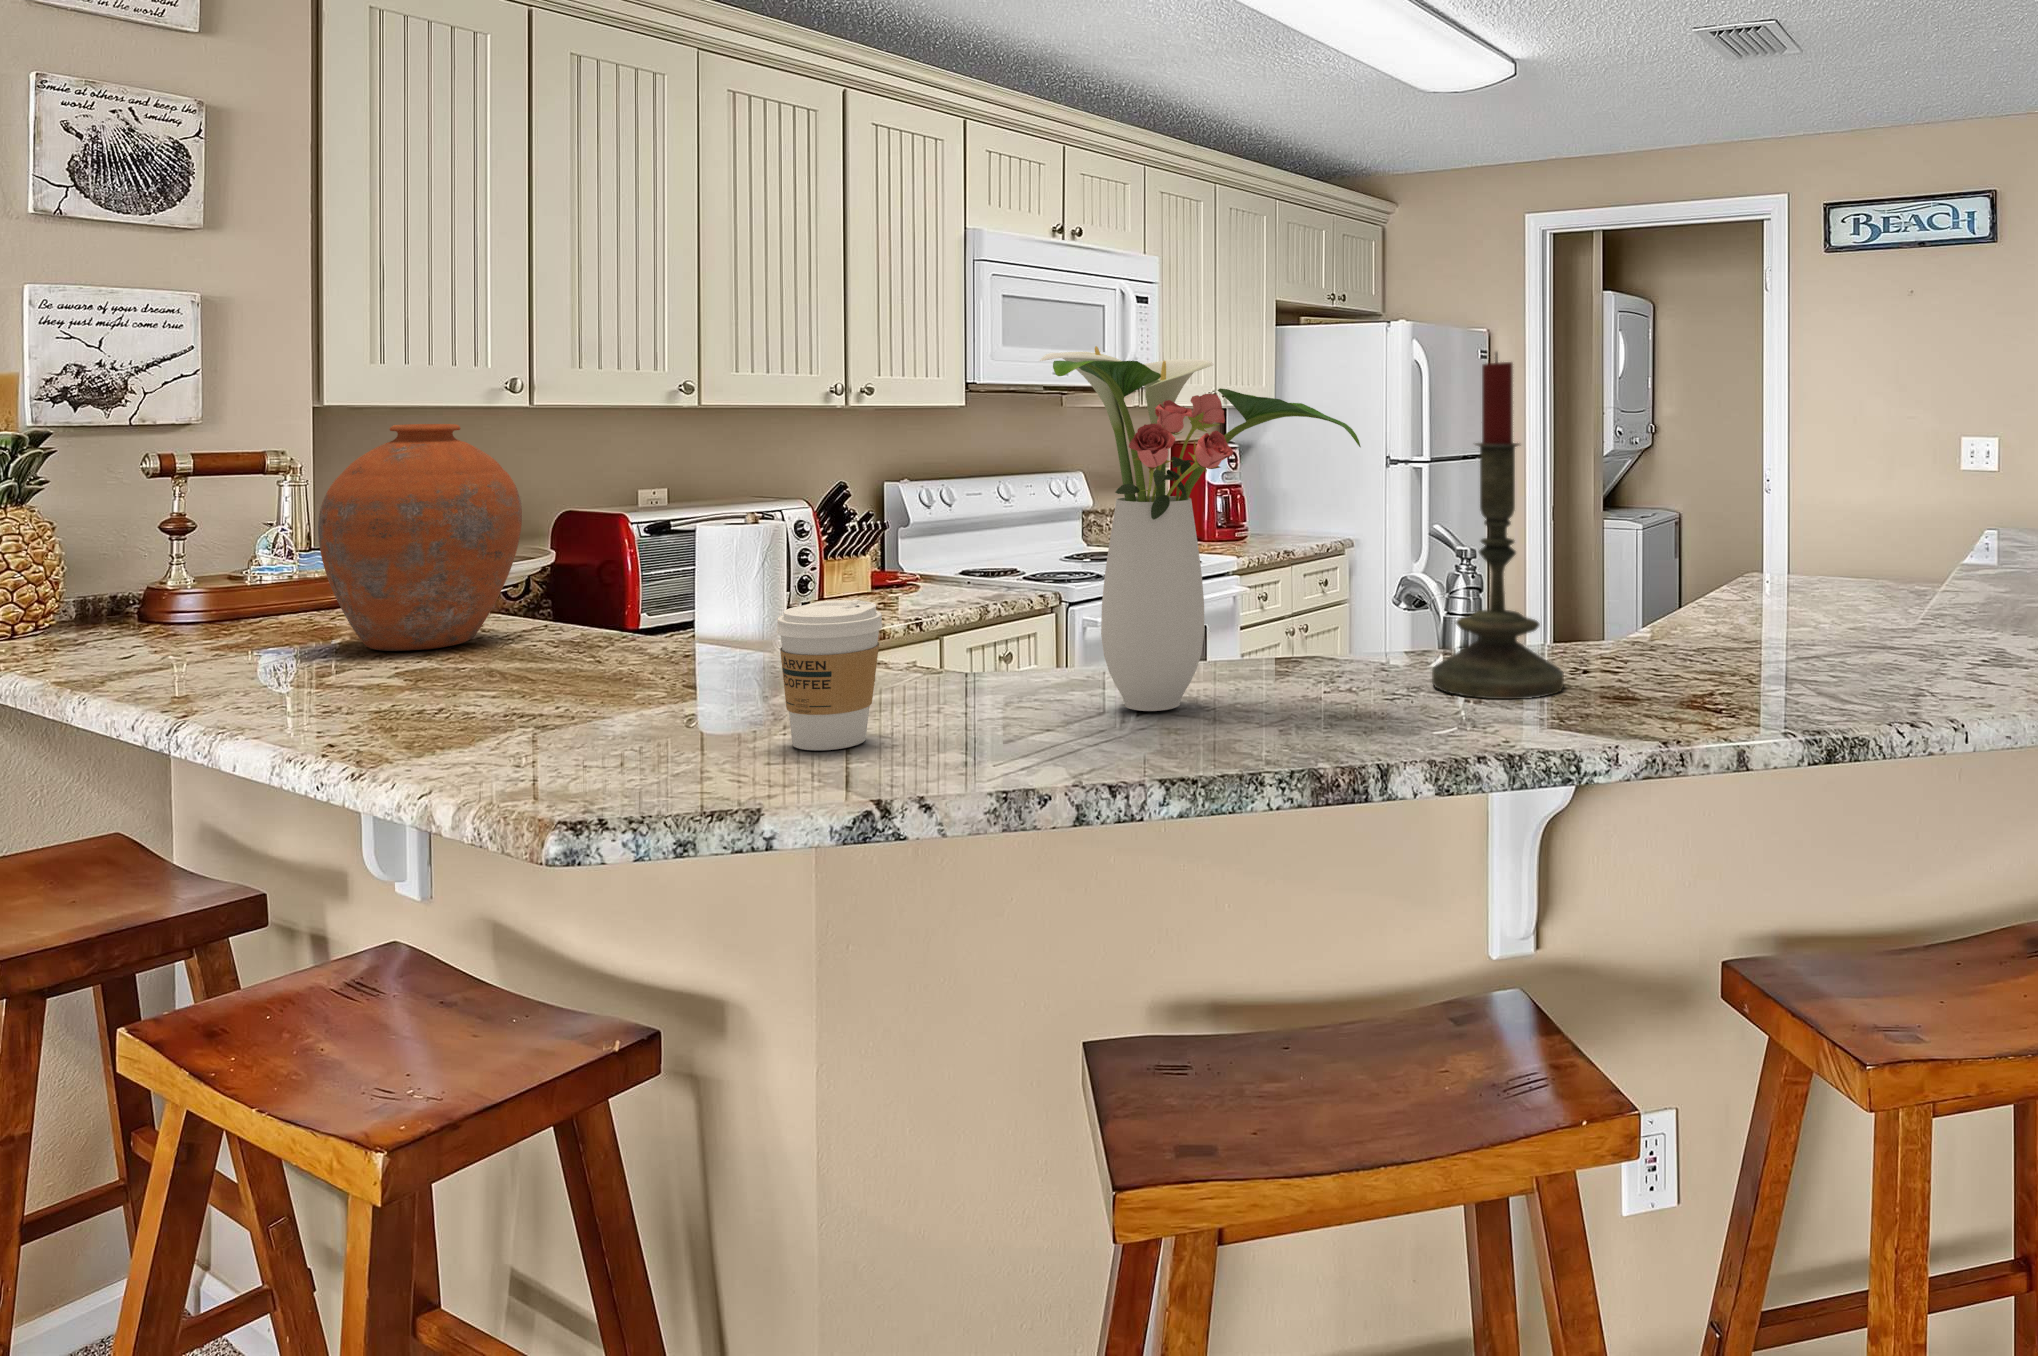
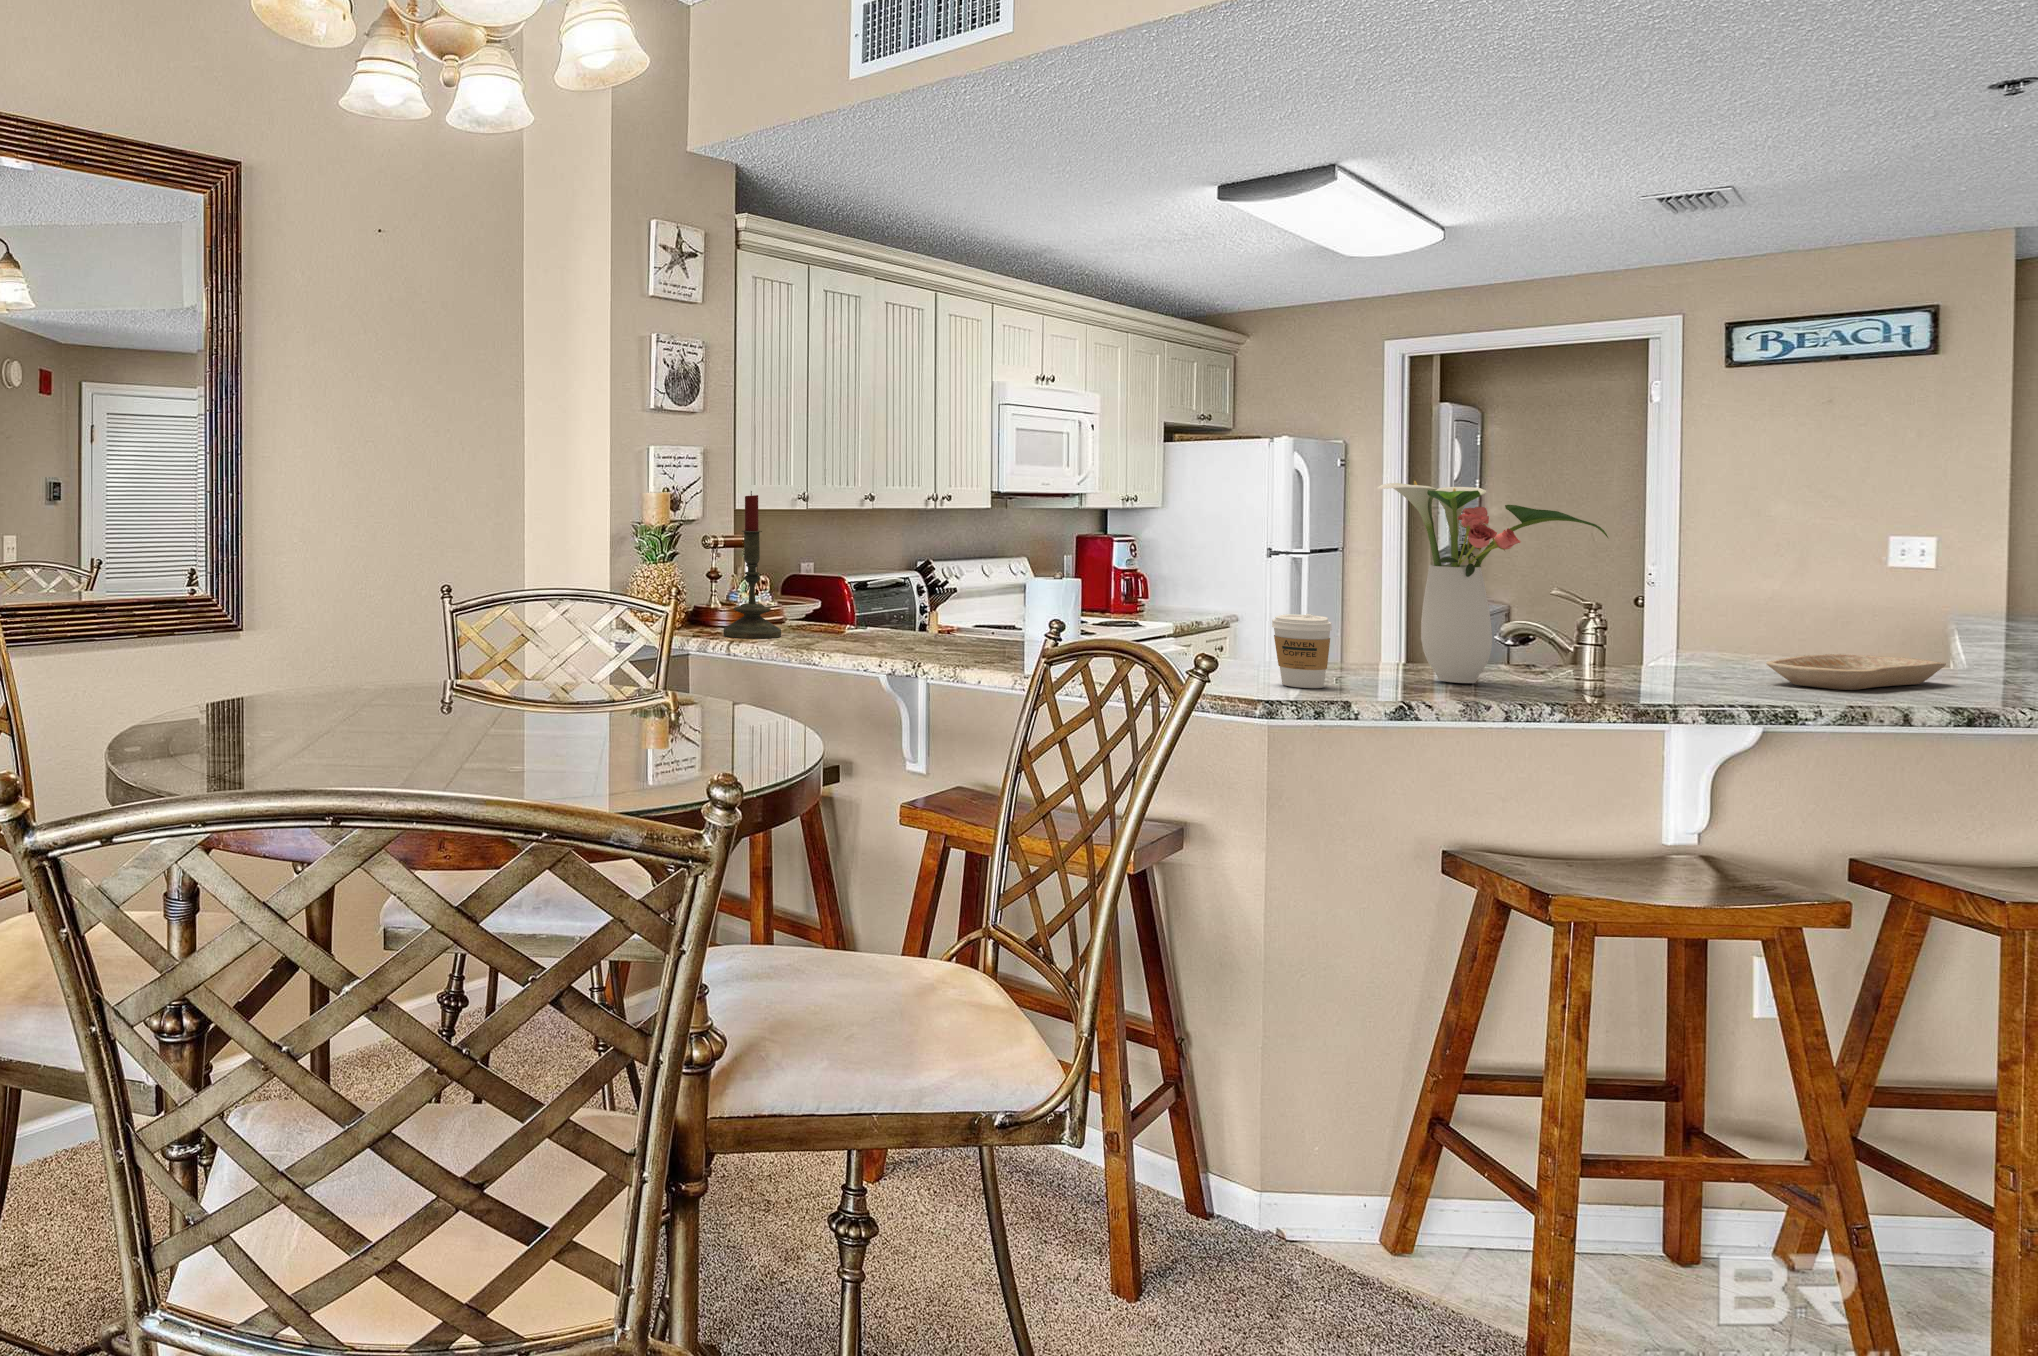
candle: present [1432,352,1564,699] -> present [724,491,781,639]
vase: present [318,424,522,651] -> none [835,519,934,644]
tray: none [1631,615,1863,685] -> present [1766,654,1946,690]

